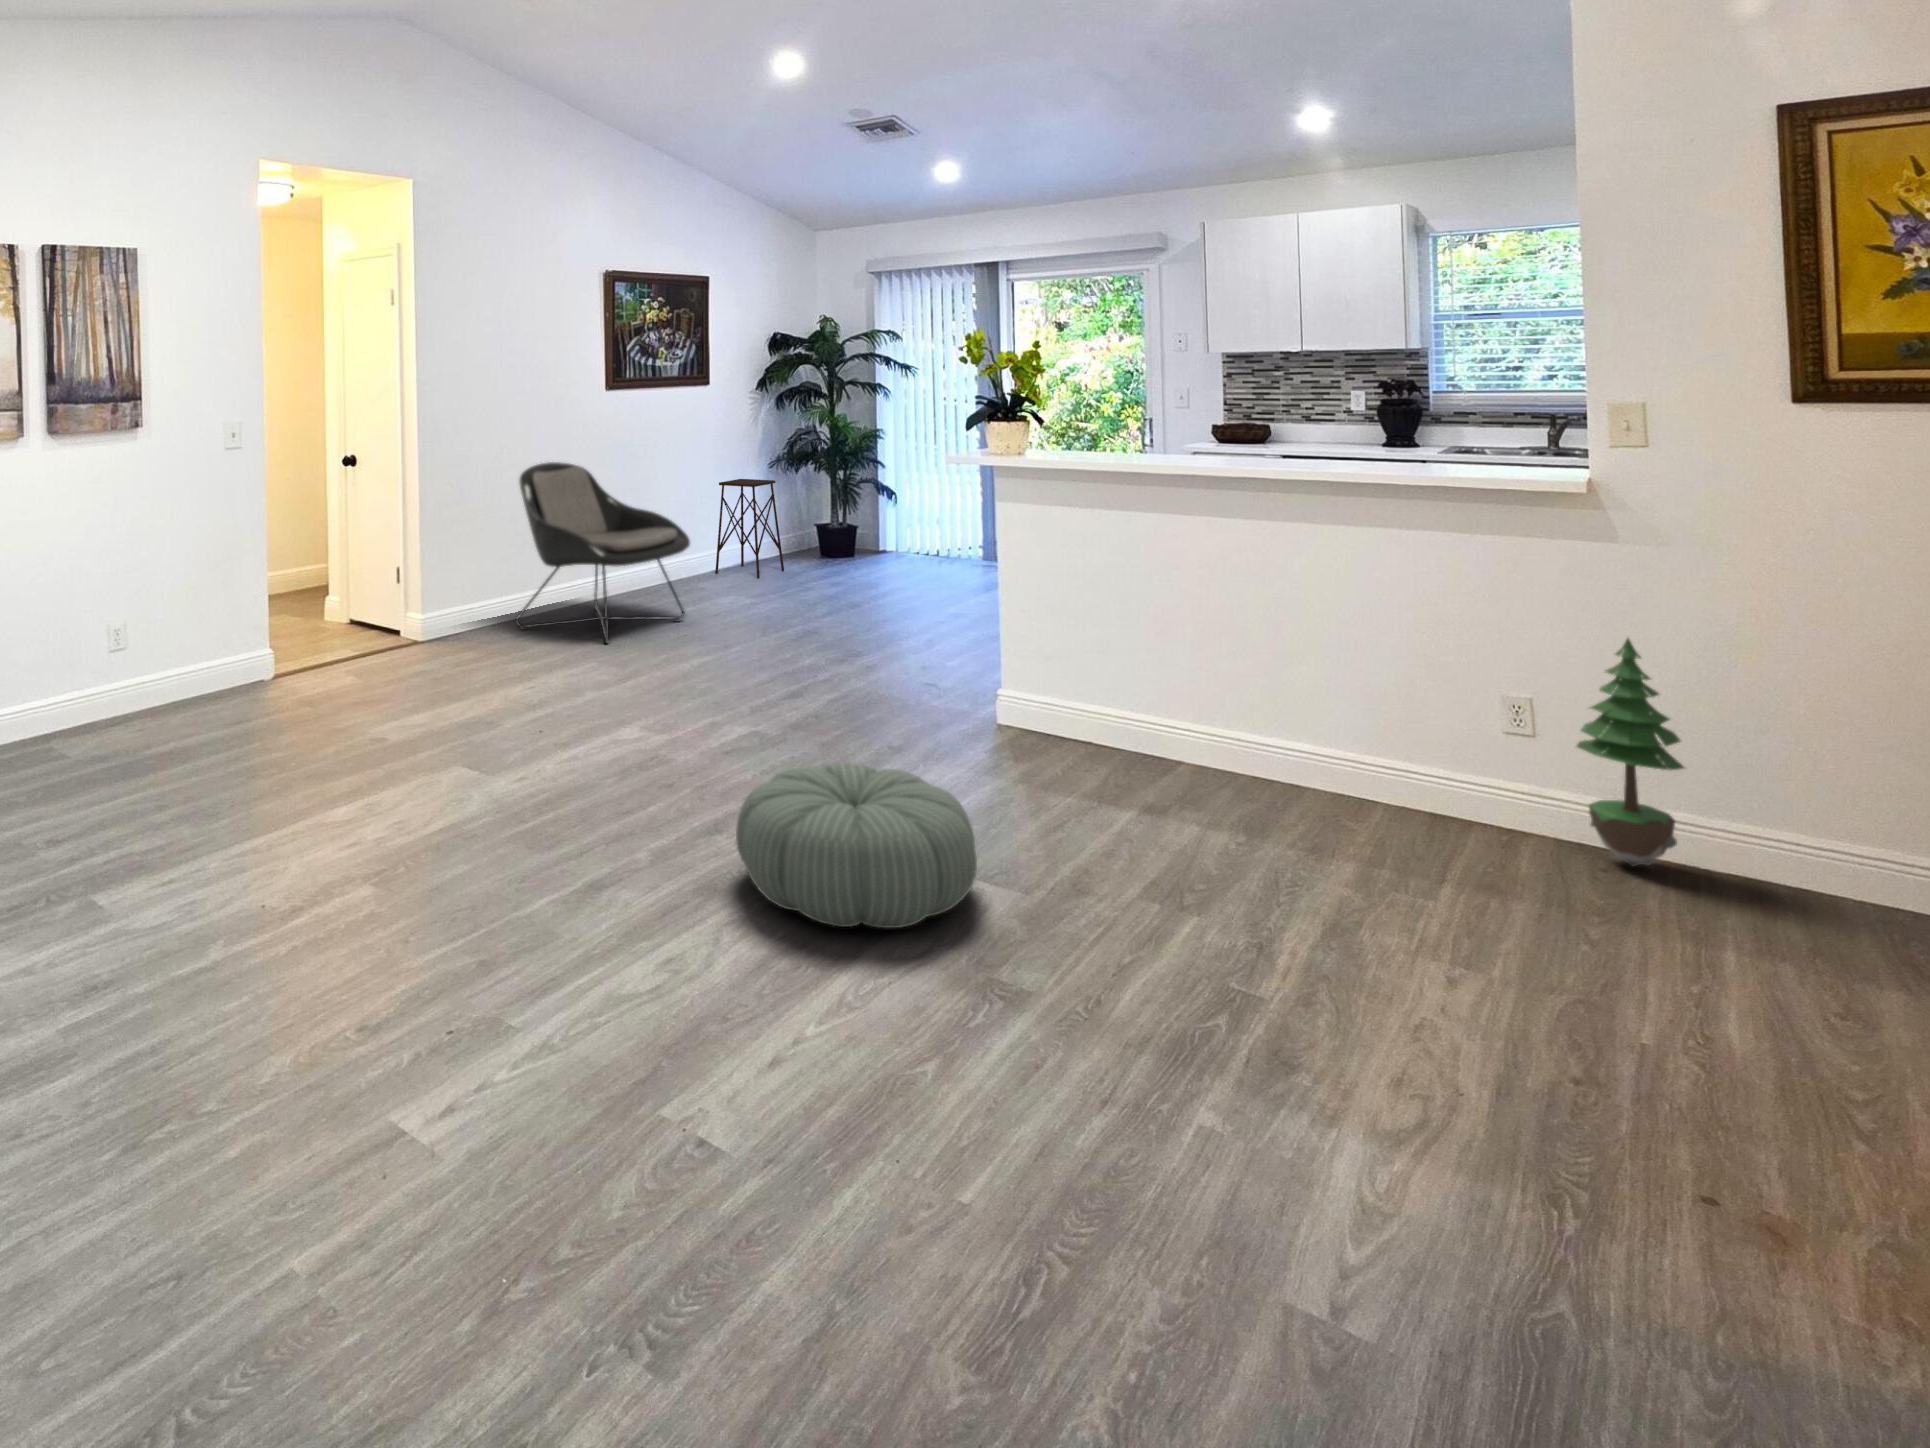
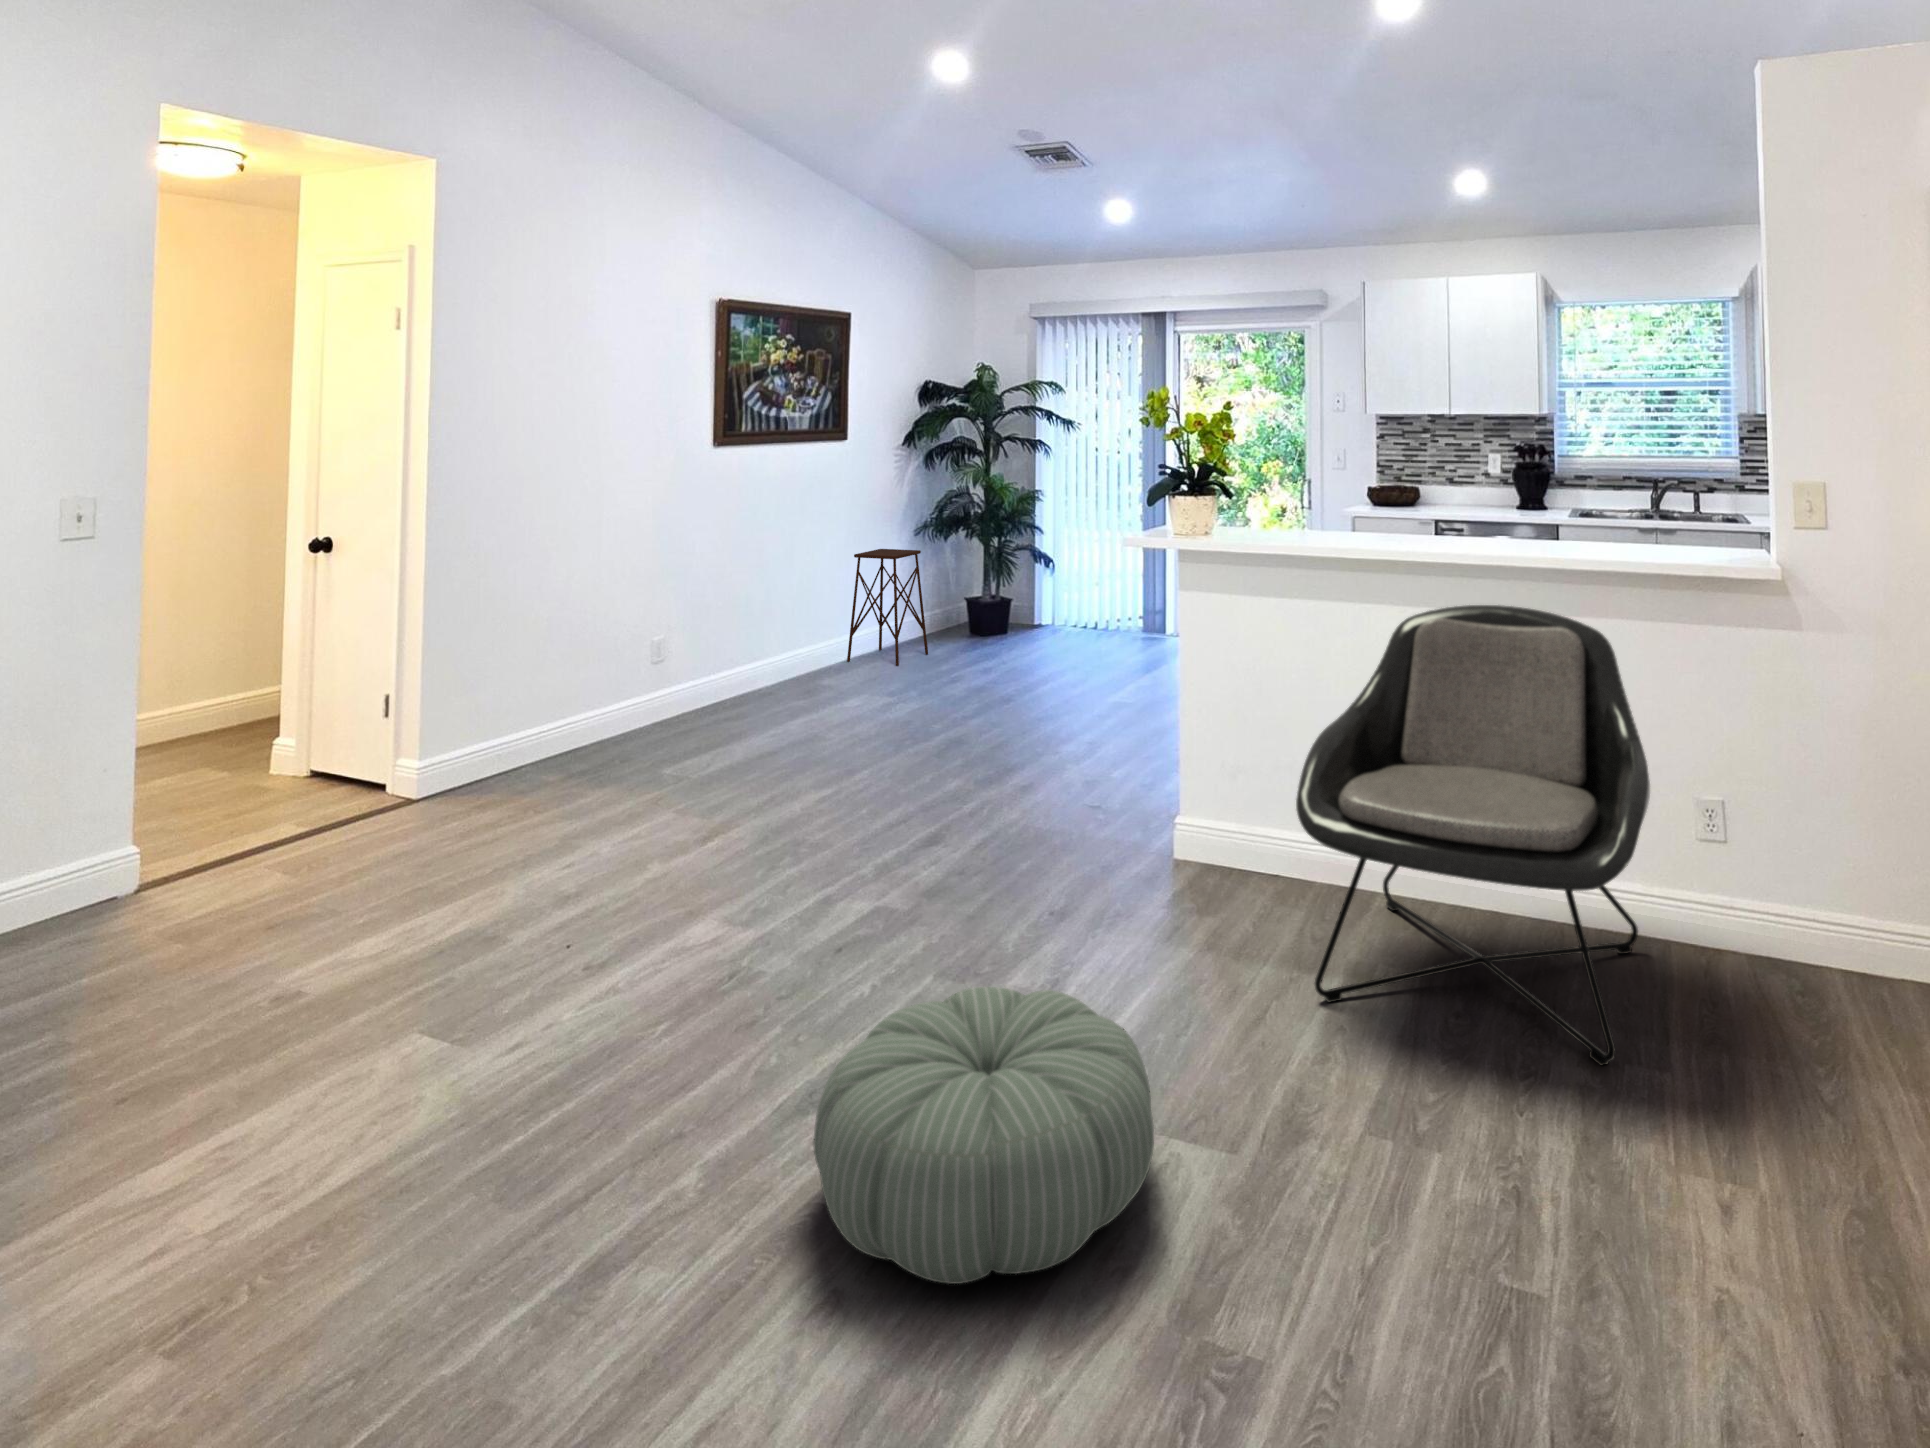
lounge chair: present [516,462,690,644] -> present [1296,605,1650,1066]
potted tree: present [1577,638,1684,866] -> none [1769,738,1871,991]

